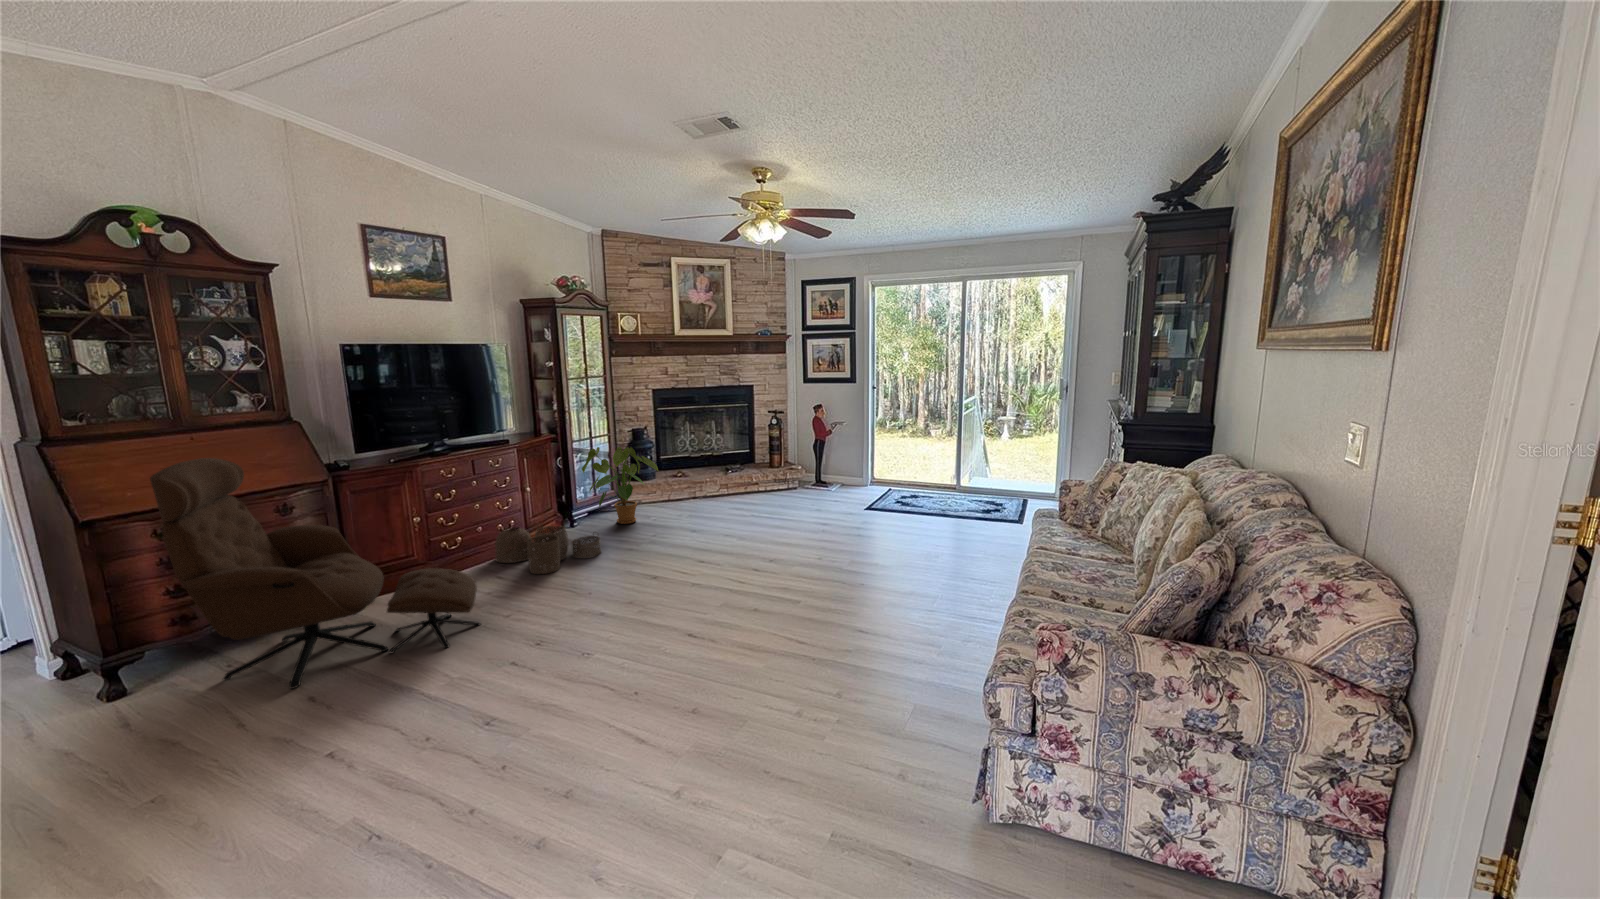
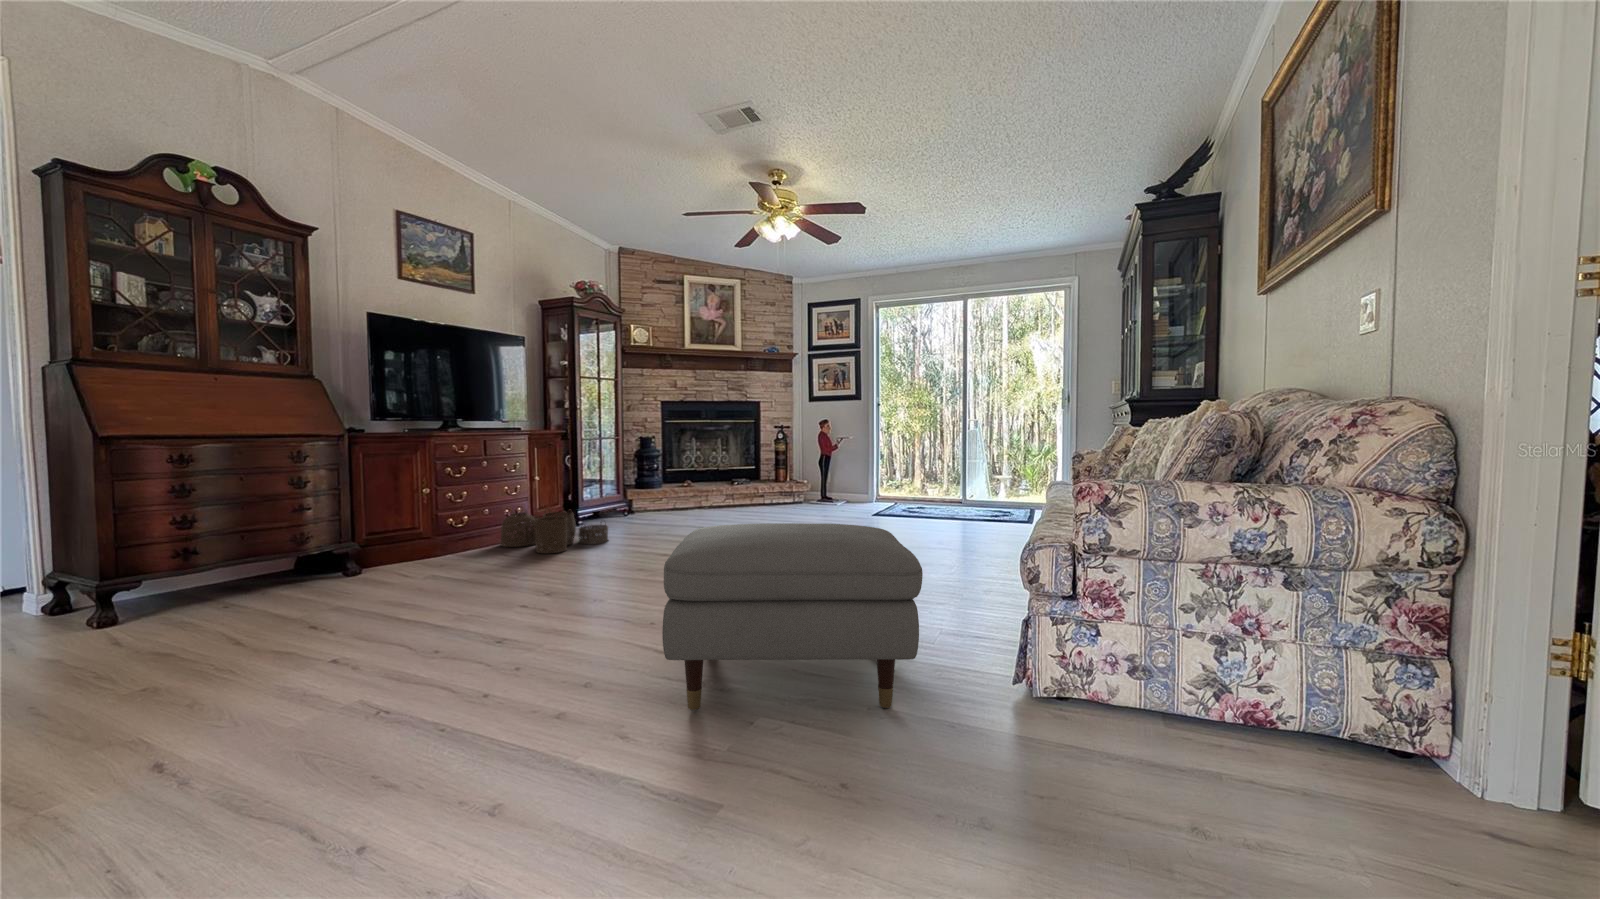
house plant: present [582,447,658,524] -> none [589,446,667,524]
lounge chair: present [150,458,481,689] -> none [177,389,488,622]
ottoman: none [634,621,886,833] -> present [662,523,923,710]

